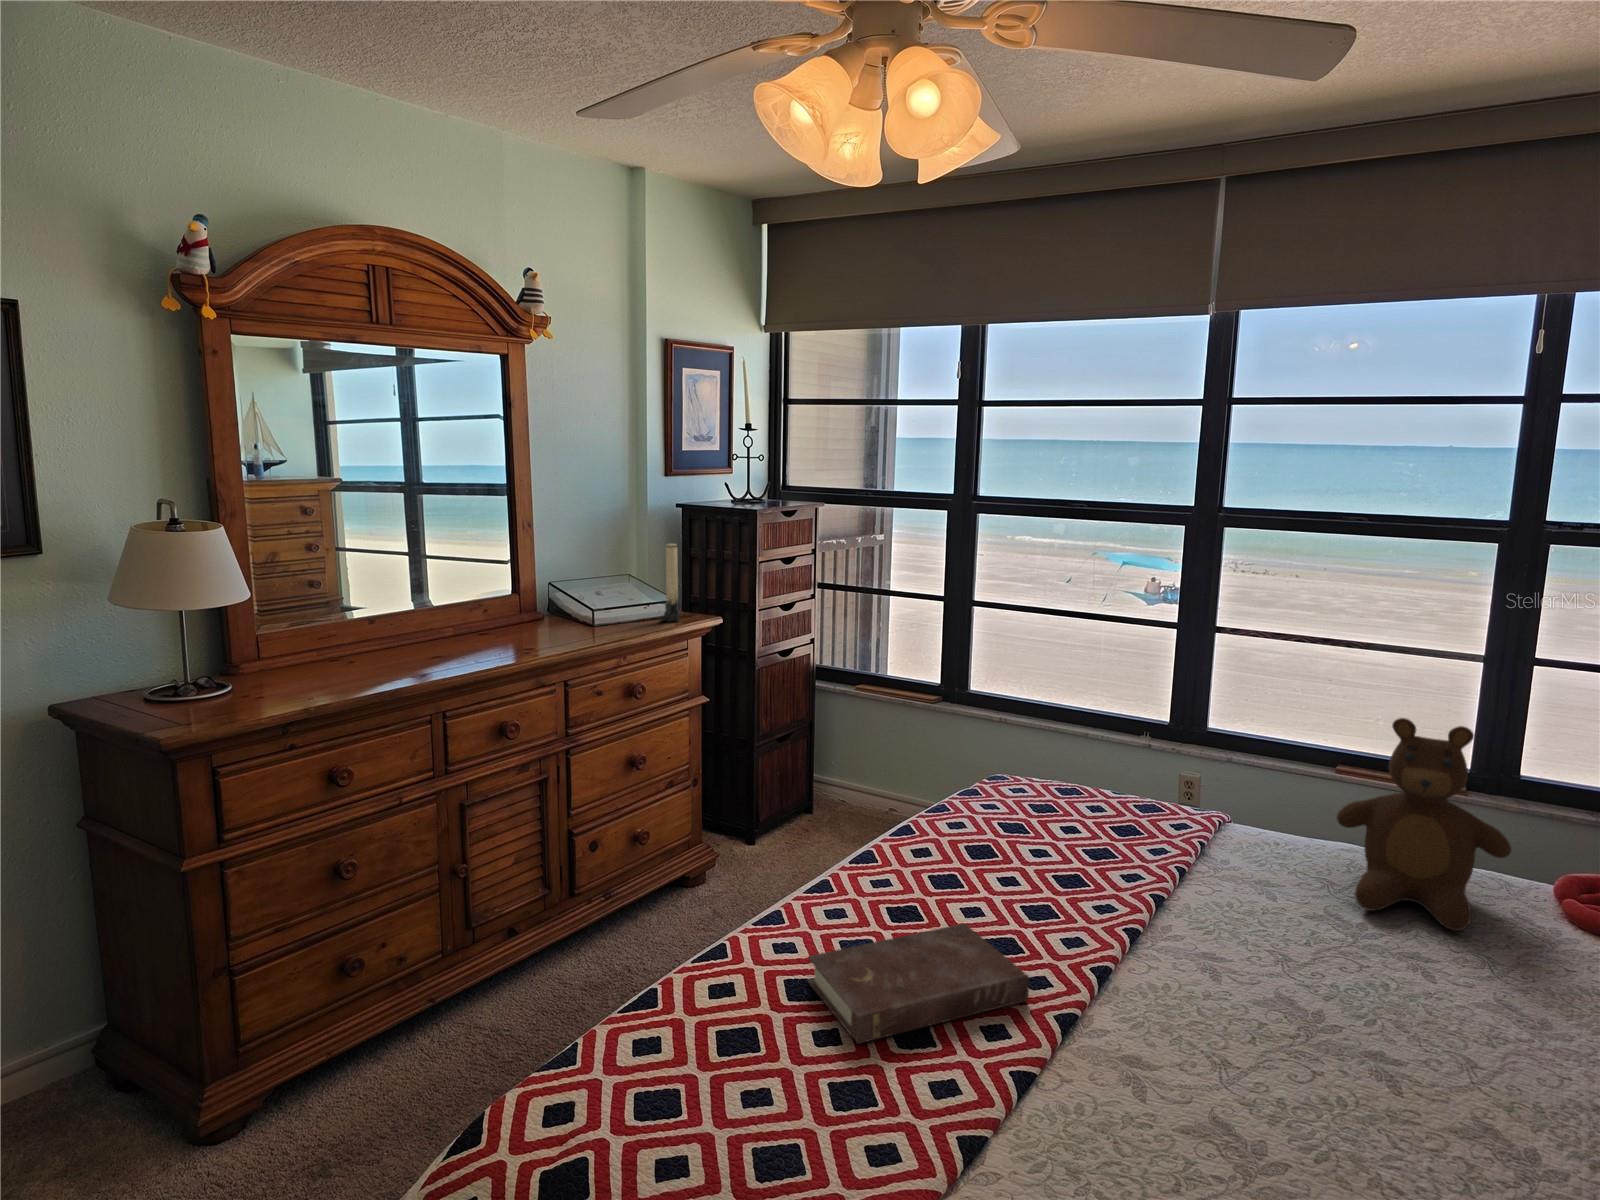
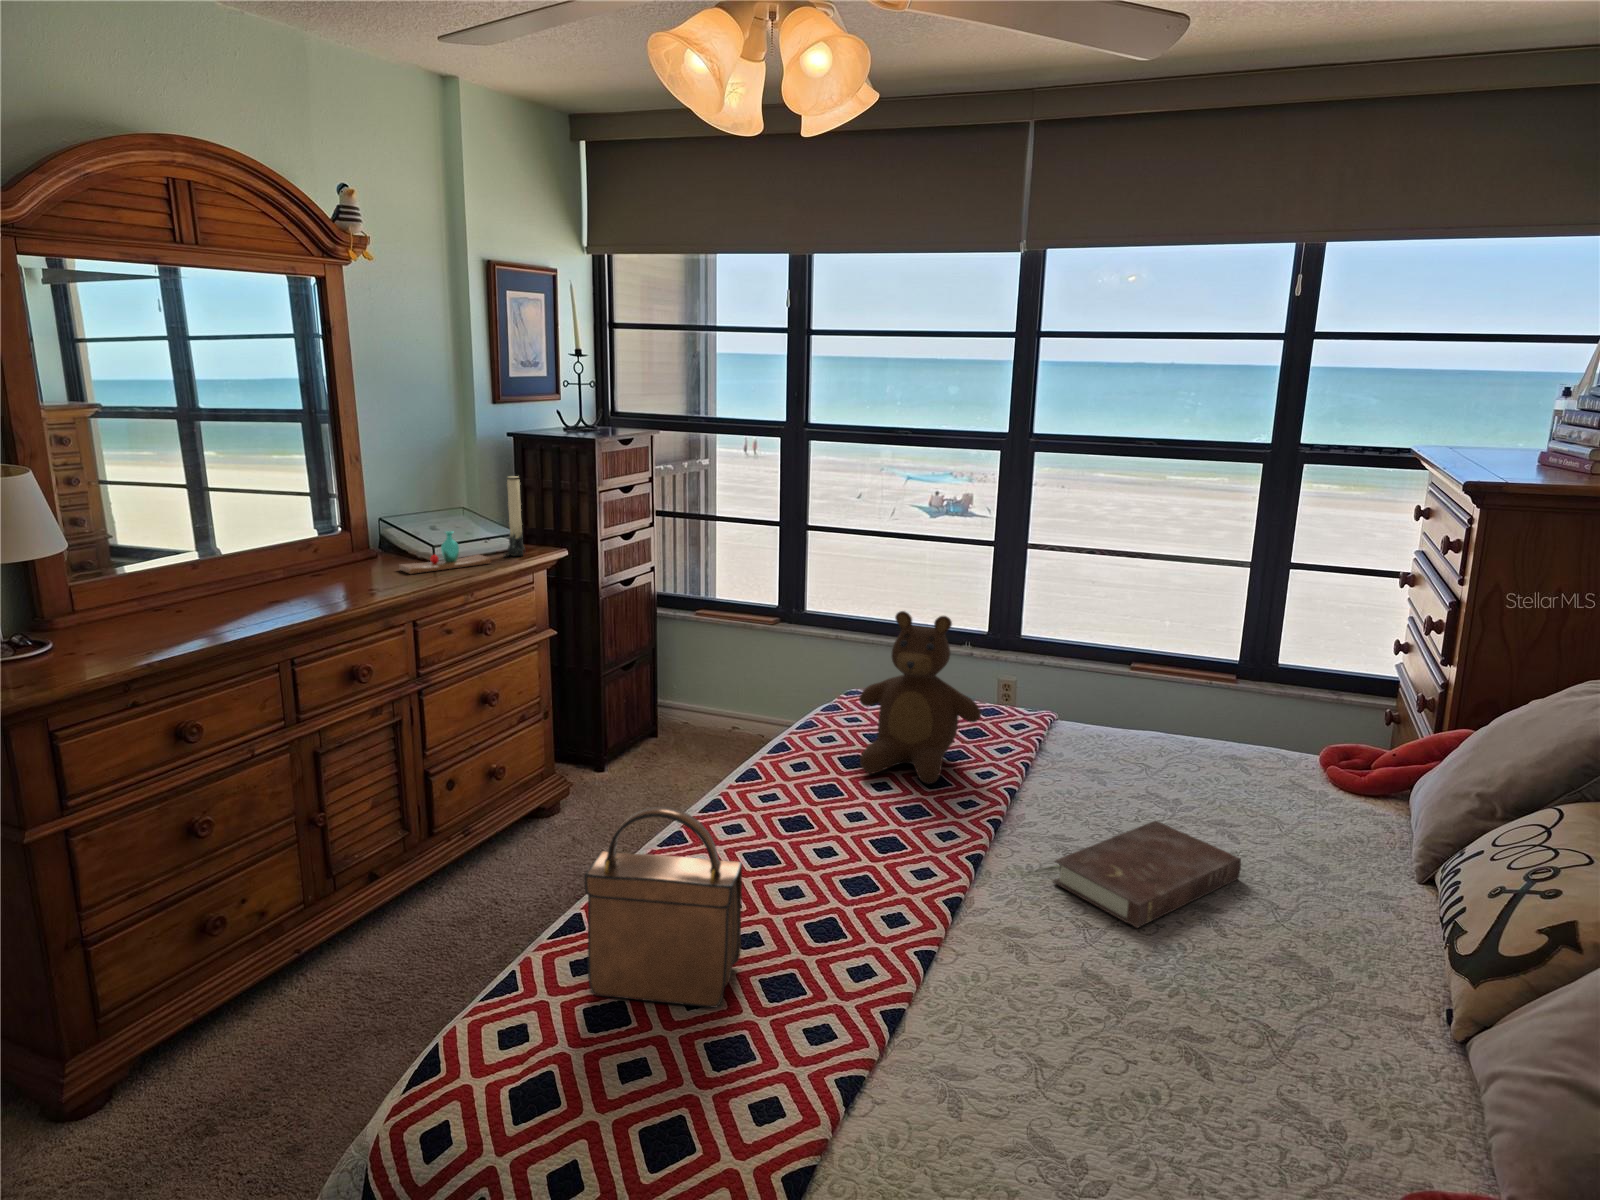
vase: none [559,595,645,635] -> present [399,531,491,574]
teddy bear: present [1337,718,1511,931] -> present [859,611,981,784]
handbag: none [644,879,813,1110] -> present [584,807,742,1008]
book: present [808,924,1029,1044] -> present [1053,821,1241,928]

